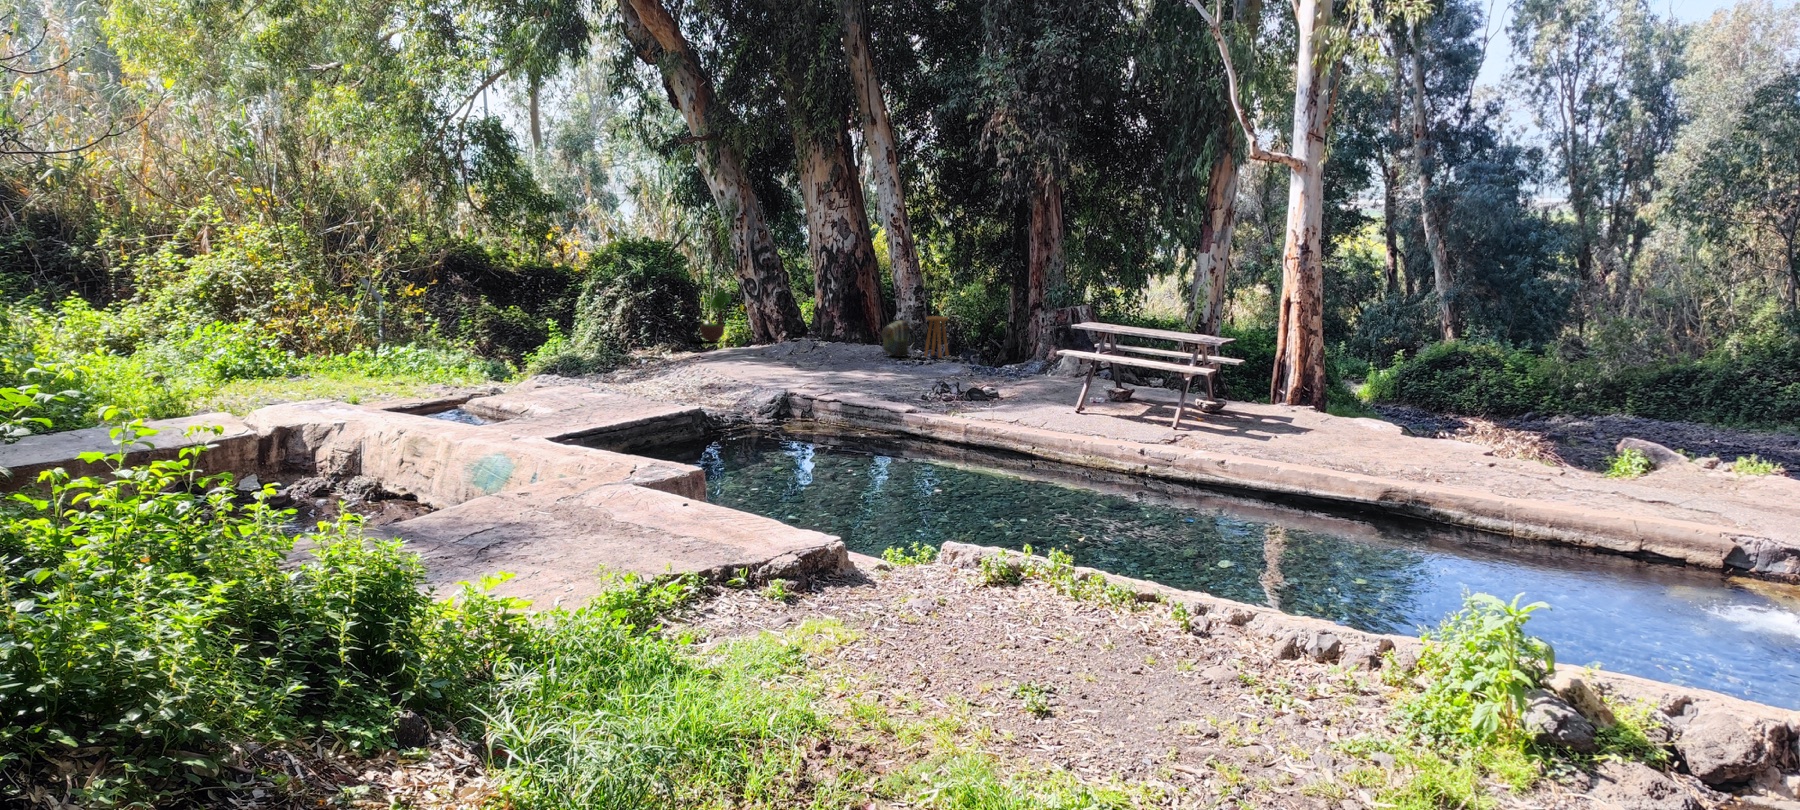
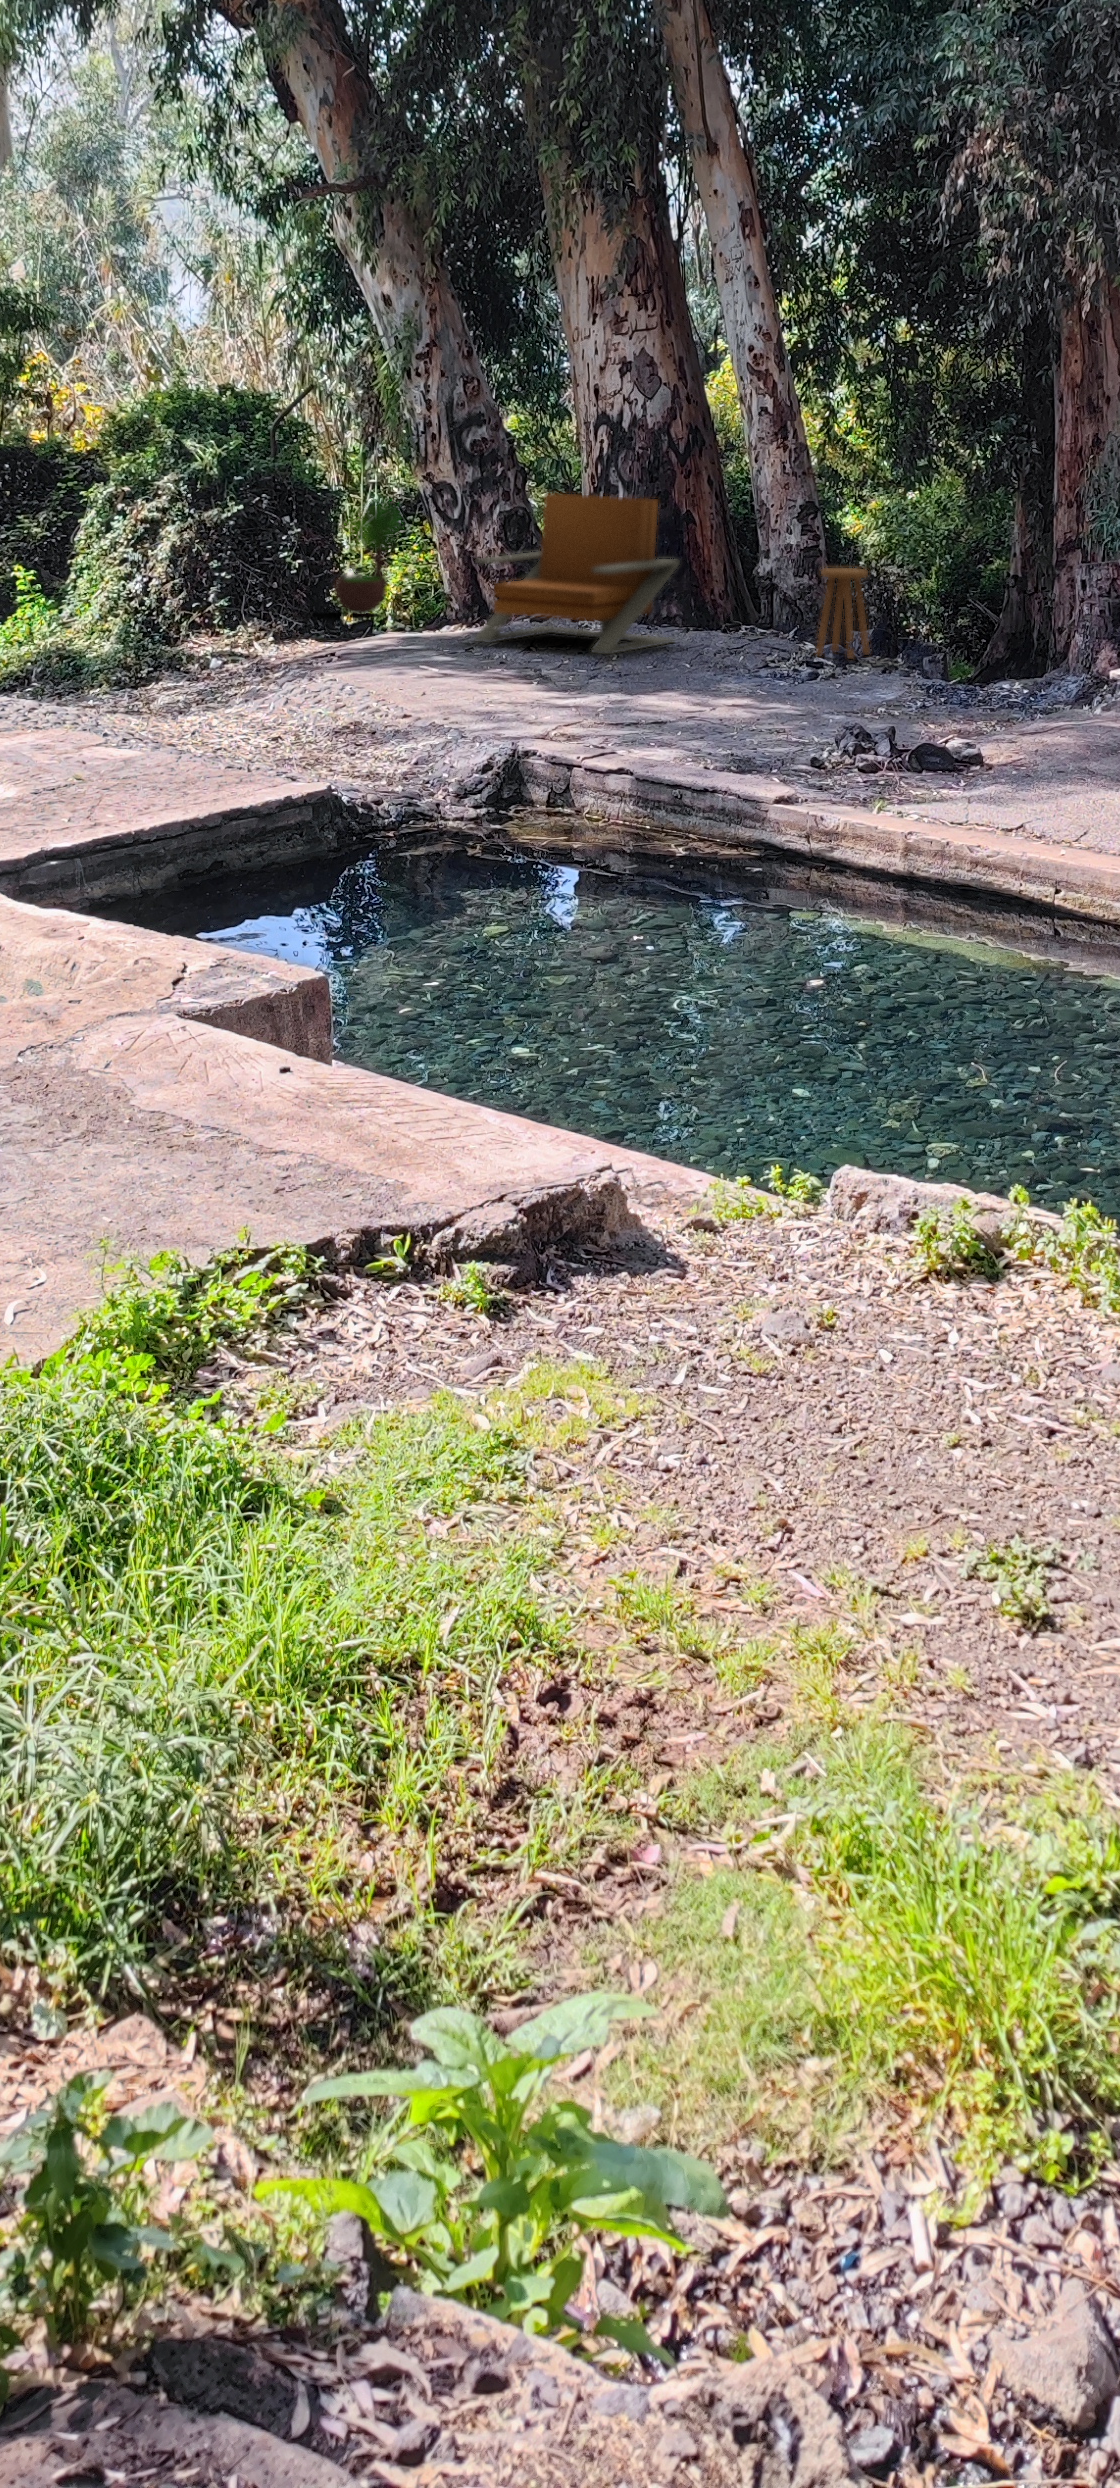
lounge chair: none [766,283,861,357] -> present [475,493,679,654]
backpack: present [881,320,915,357] -> none [723,575,797,656]

